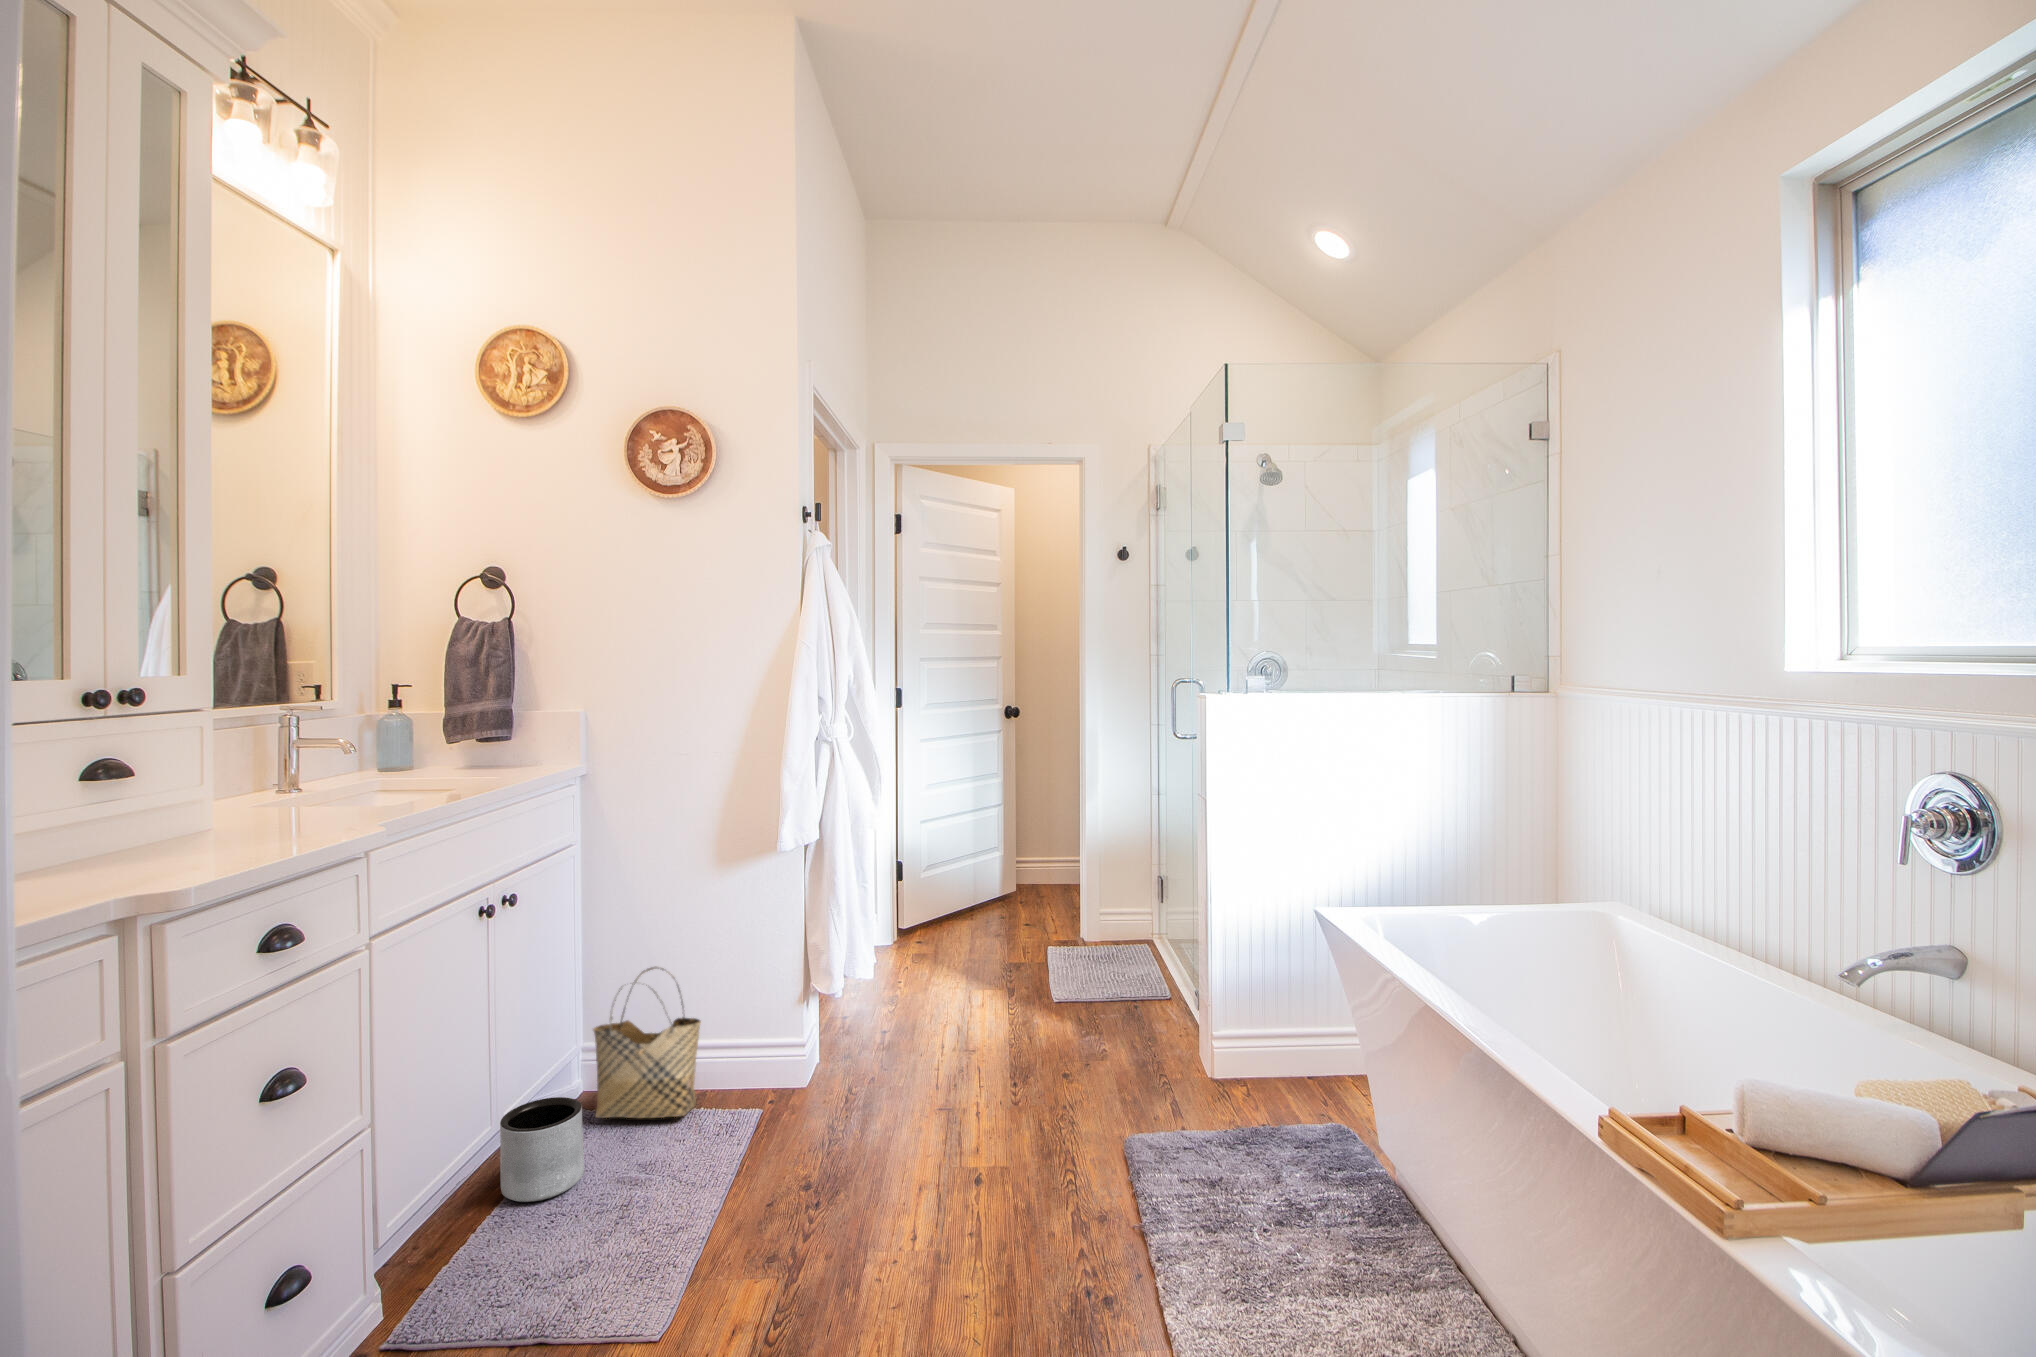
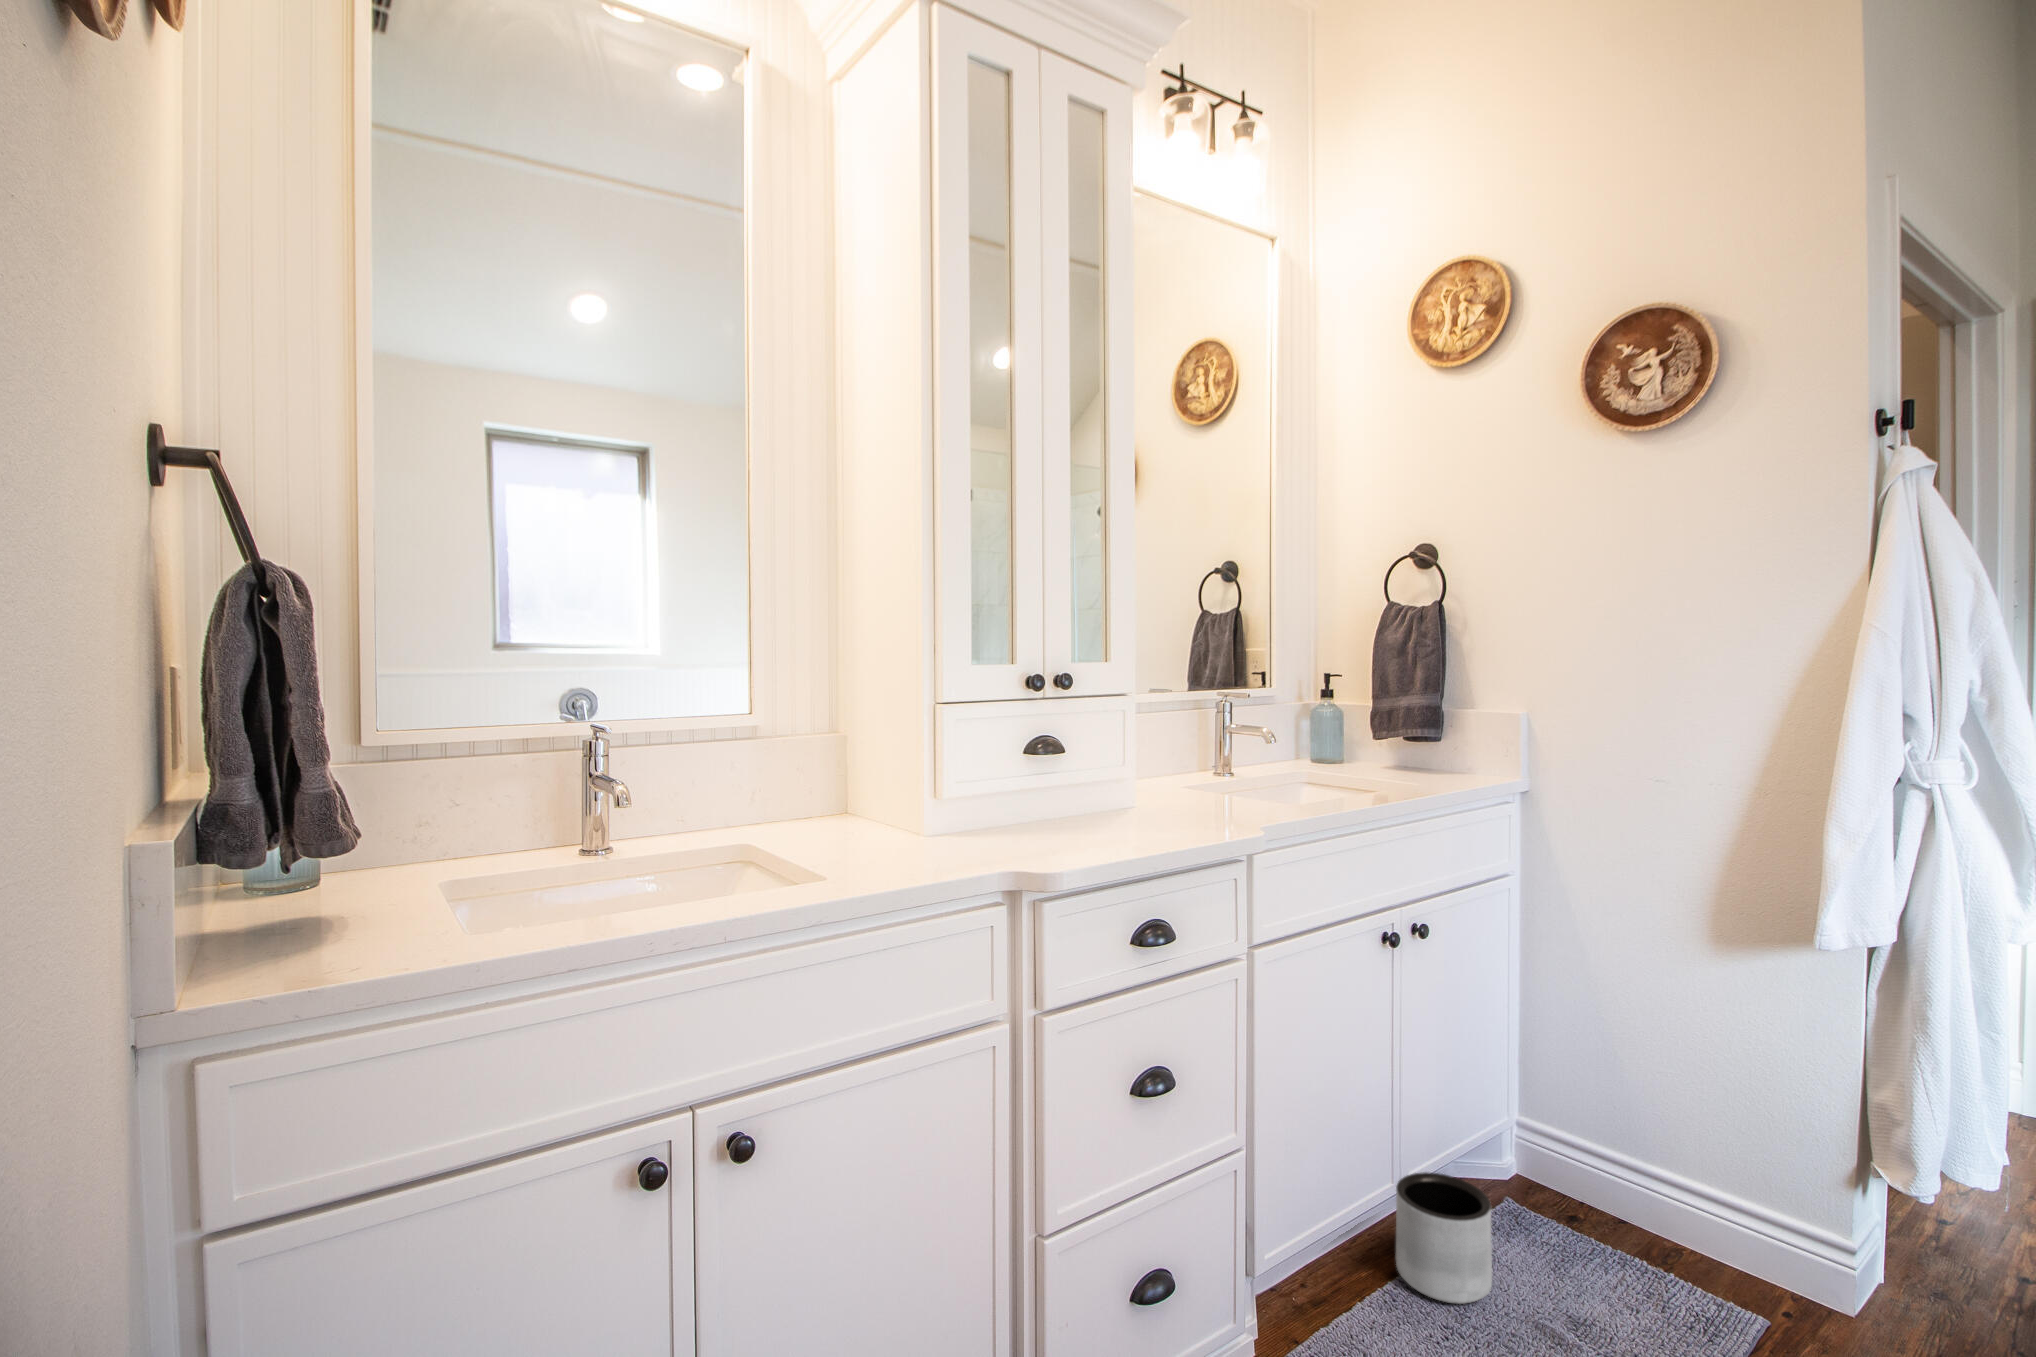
woven basket: present [593,967,701,1118] -> none [1520,1056,1672,1276]

